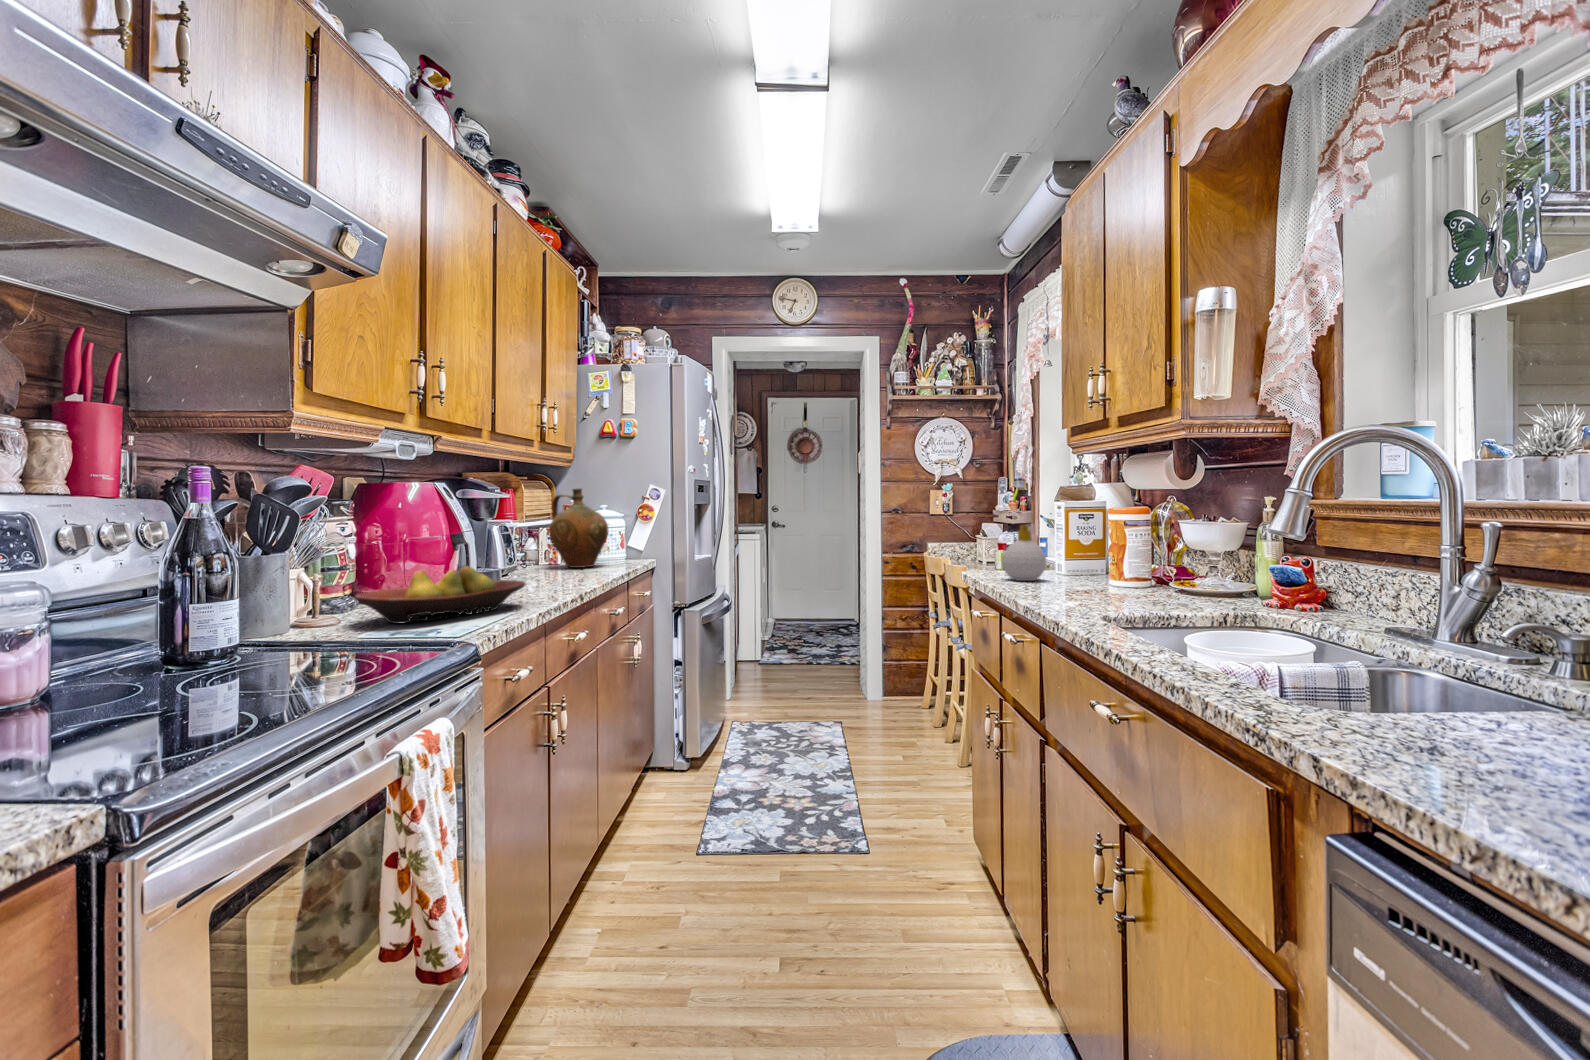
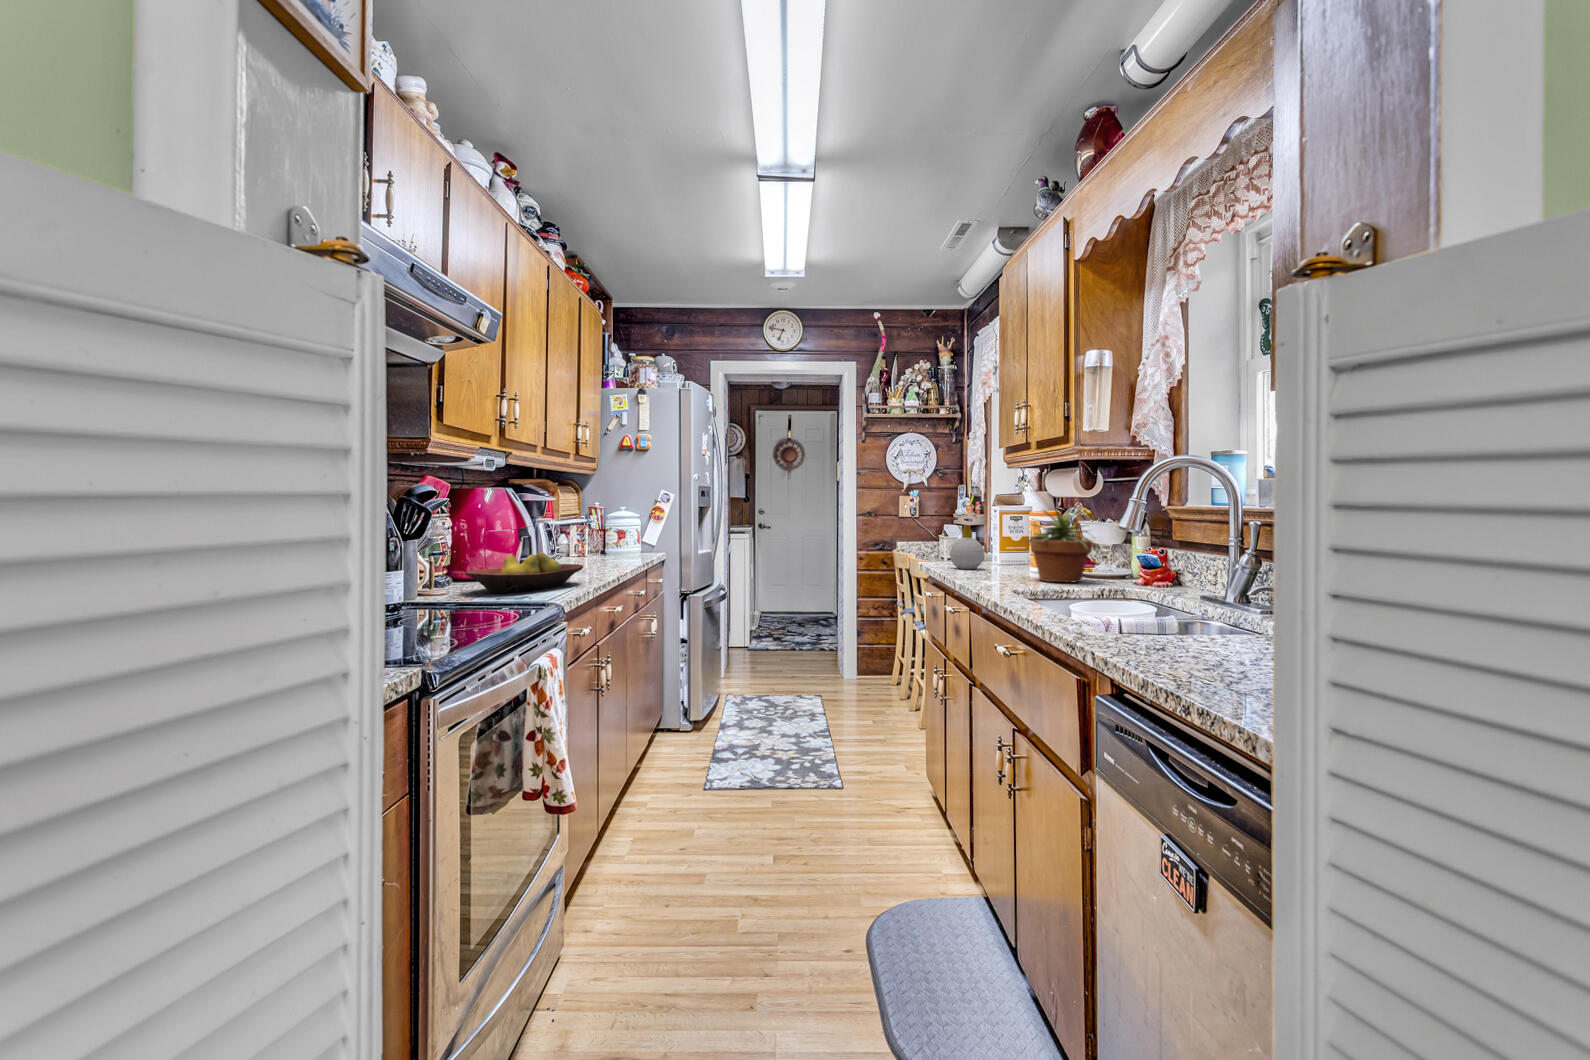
ceramic jug: present [549,489,608,568] -> none [580,493,629,559]
potted plant: none [1104,499,1219,603] -> present [1027,508,1099,583]

